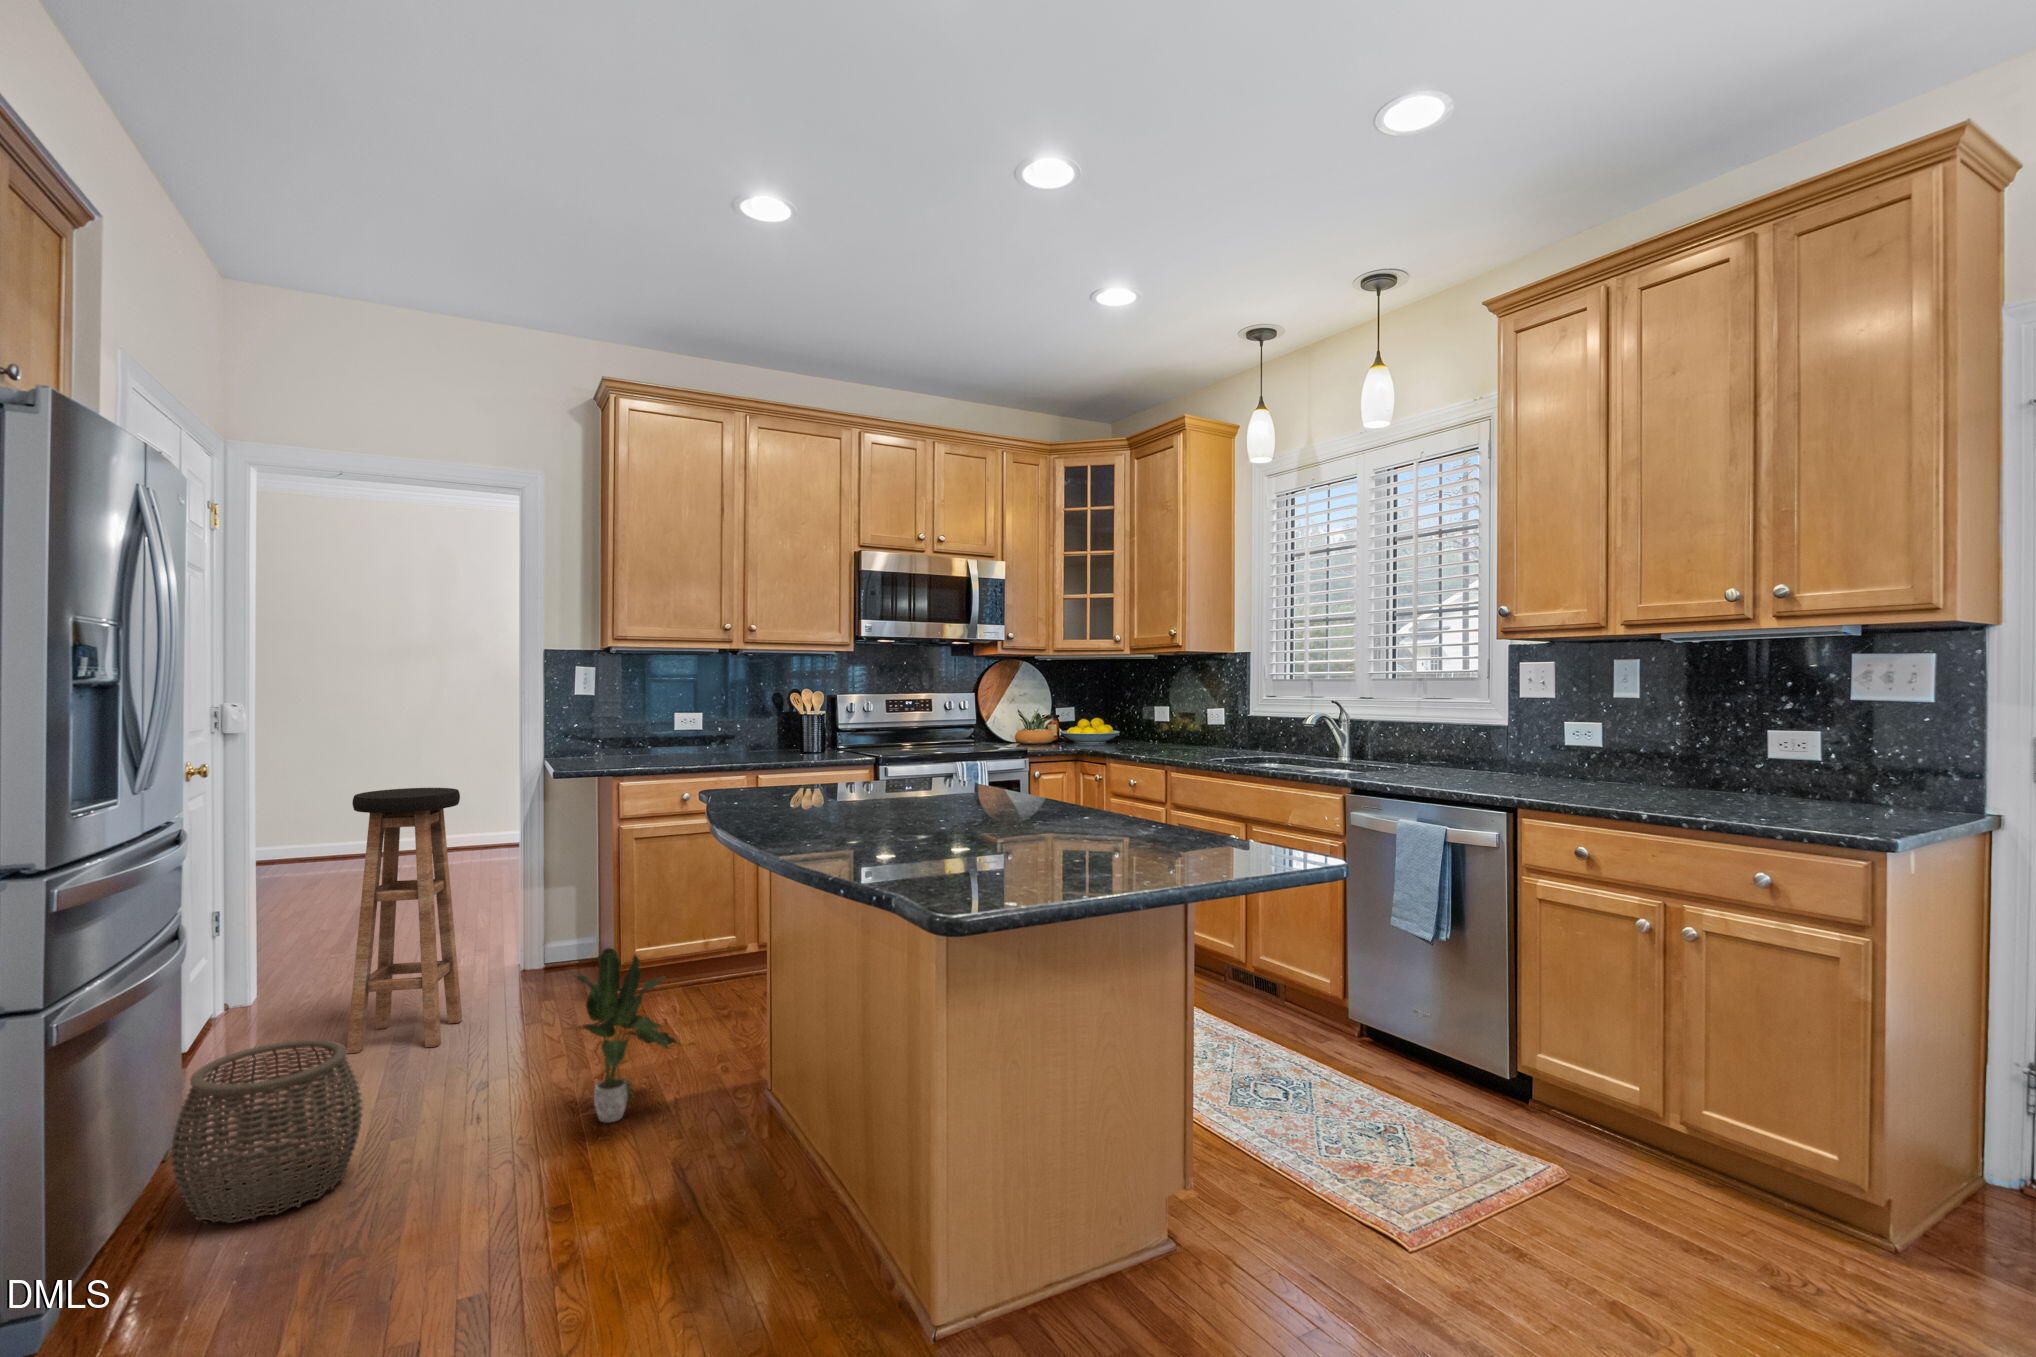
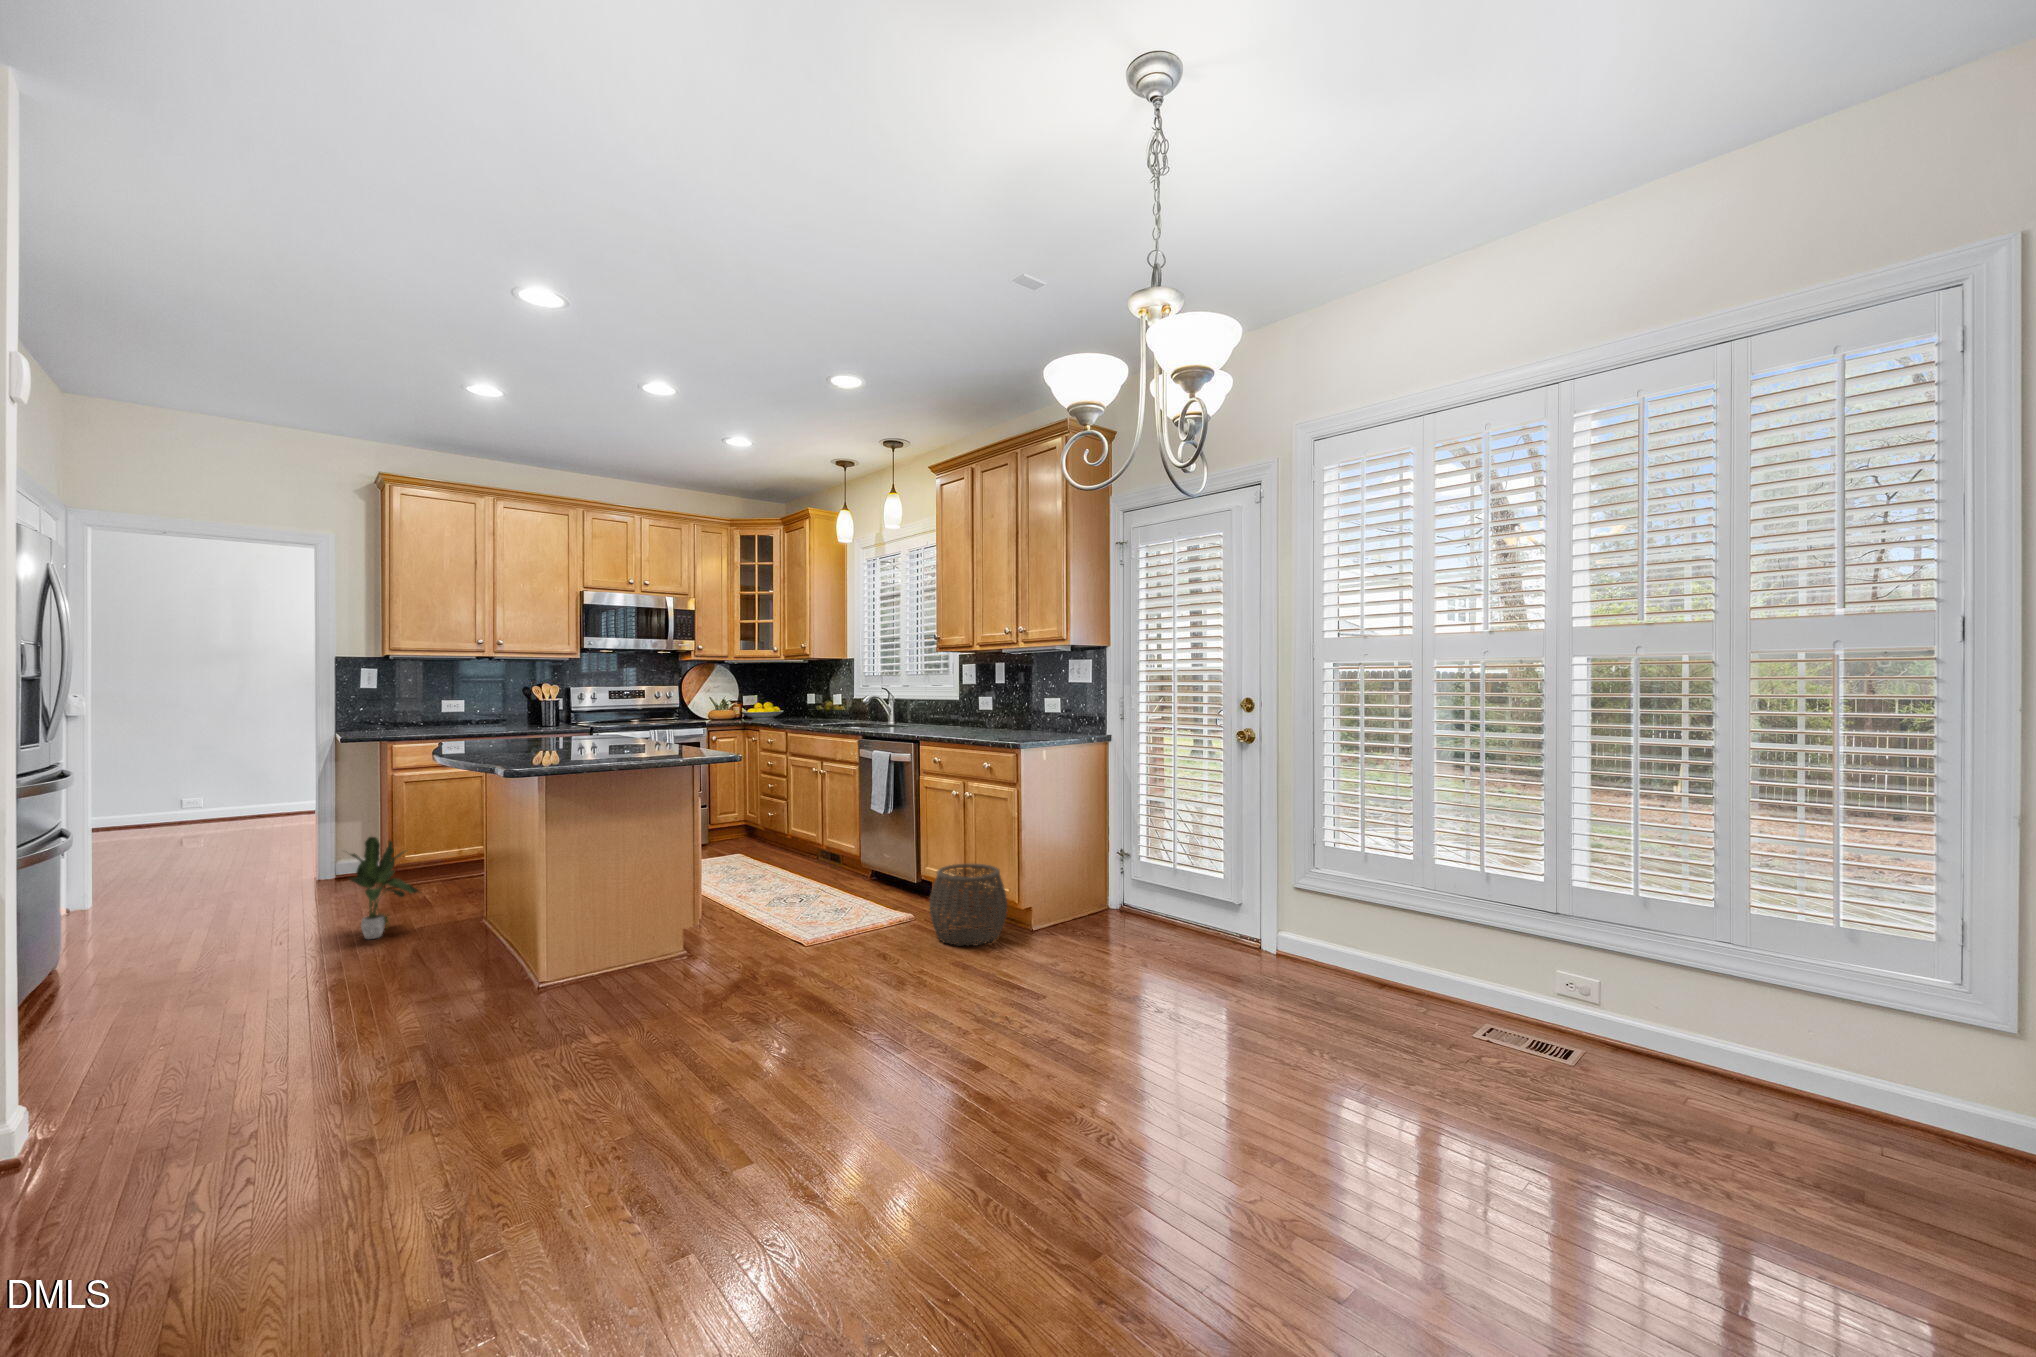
bar stool: present [347,788,462,1054] -> none [179,749,269,924]
woven basket: present [170,1040,363,1223] -> present [929,864,1007,946]

